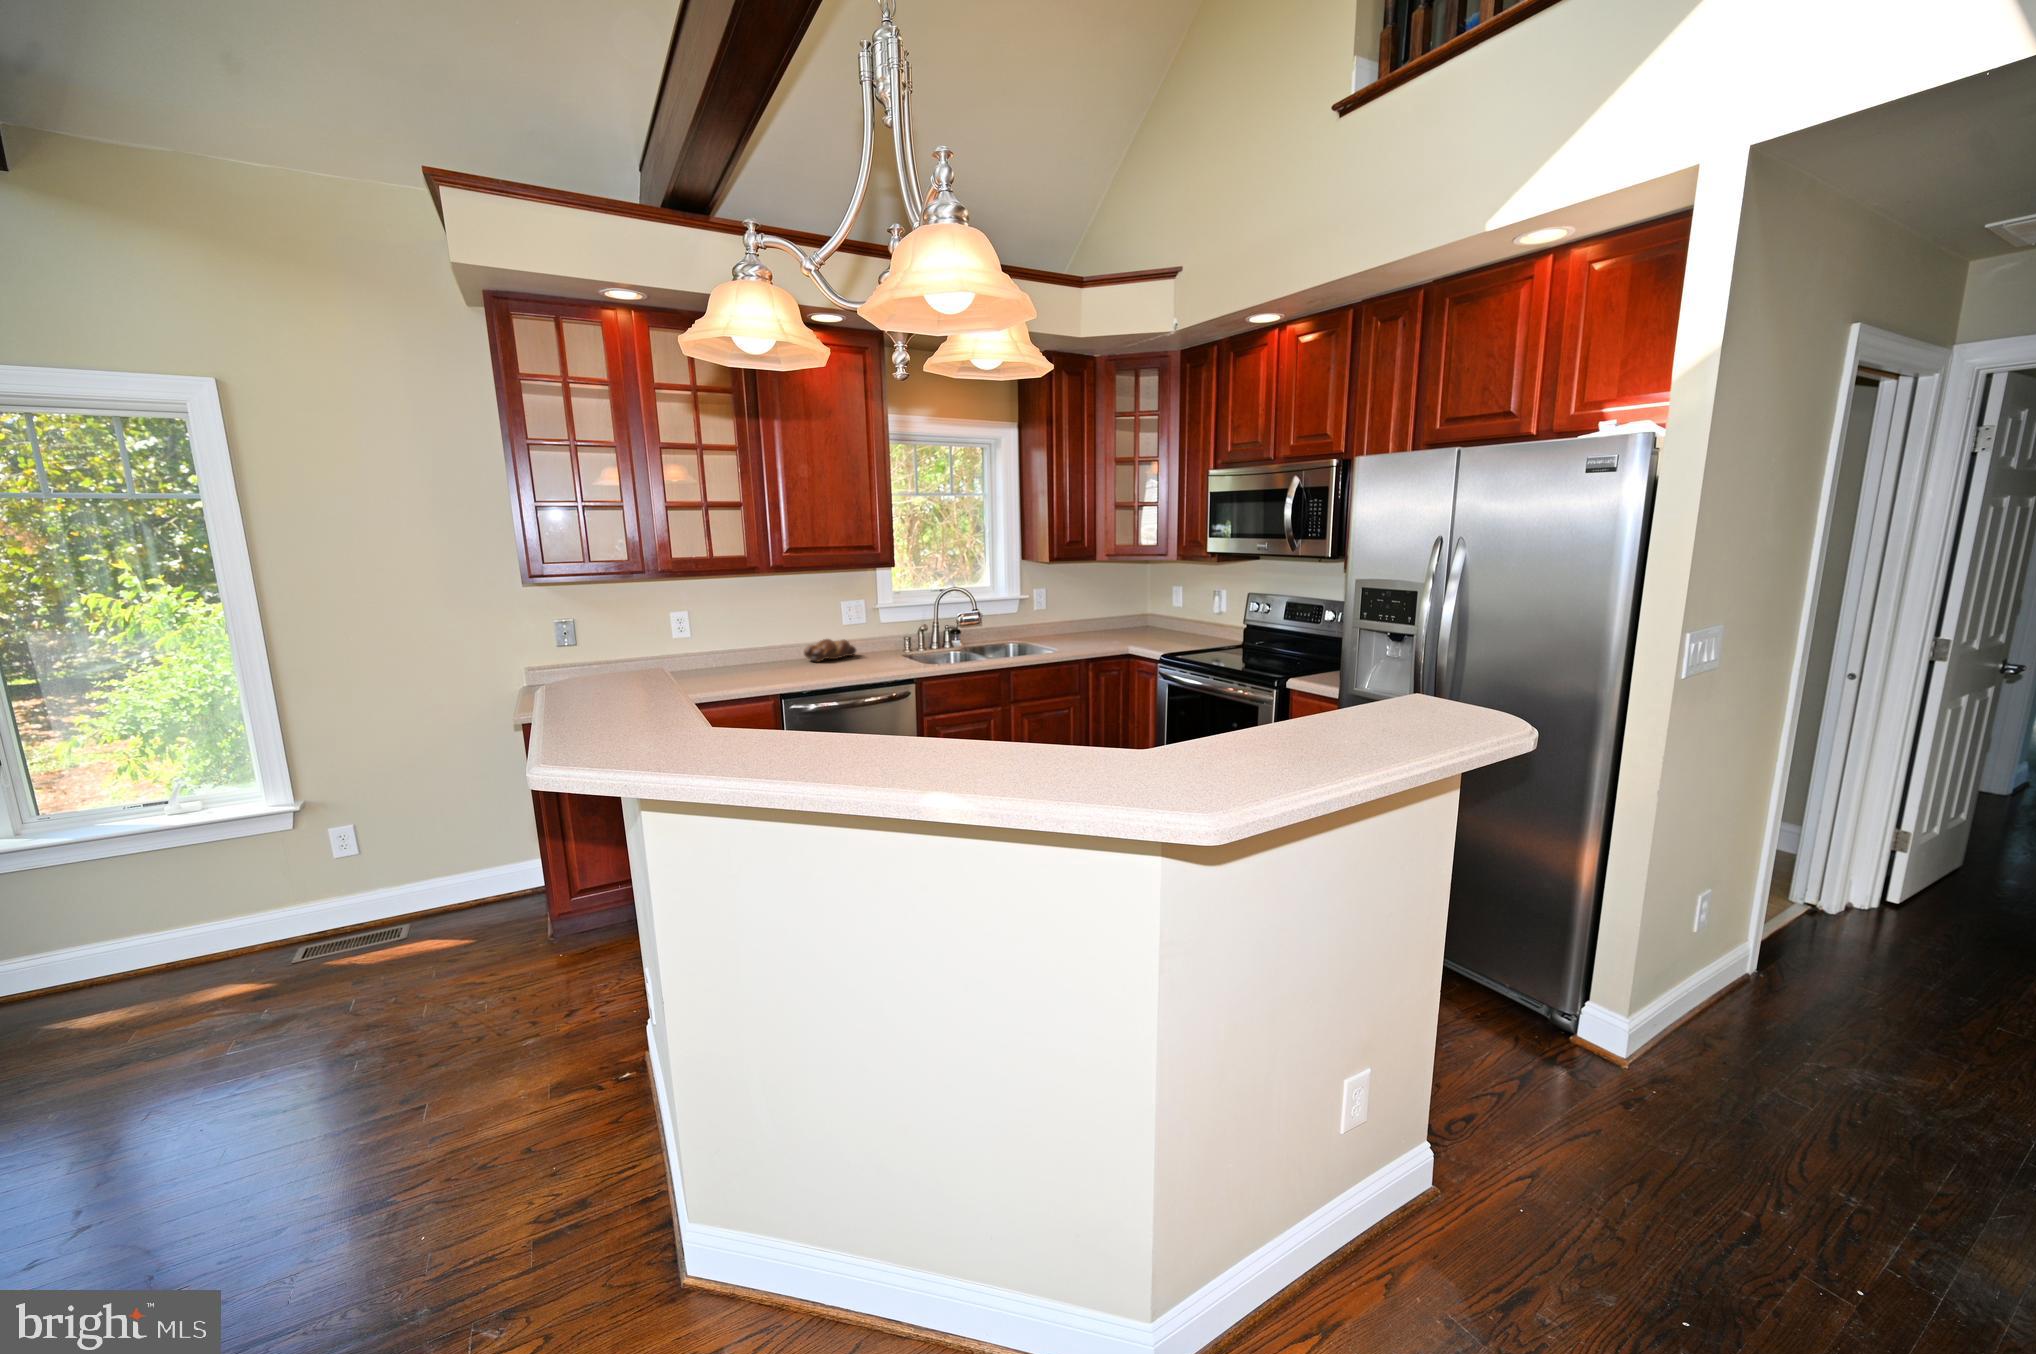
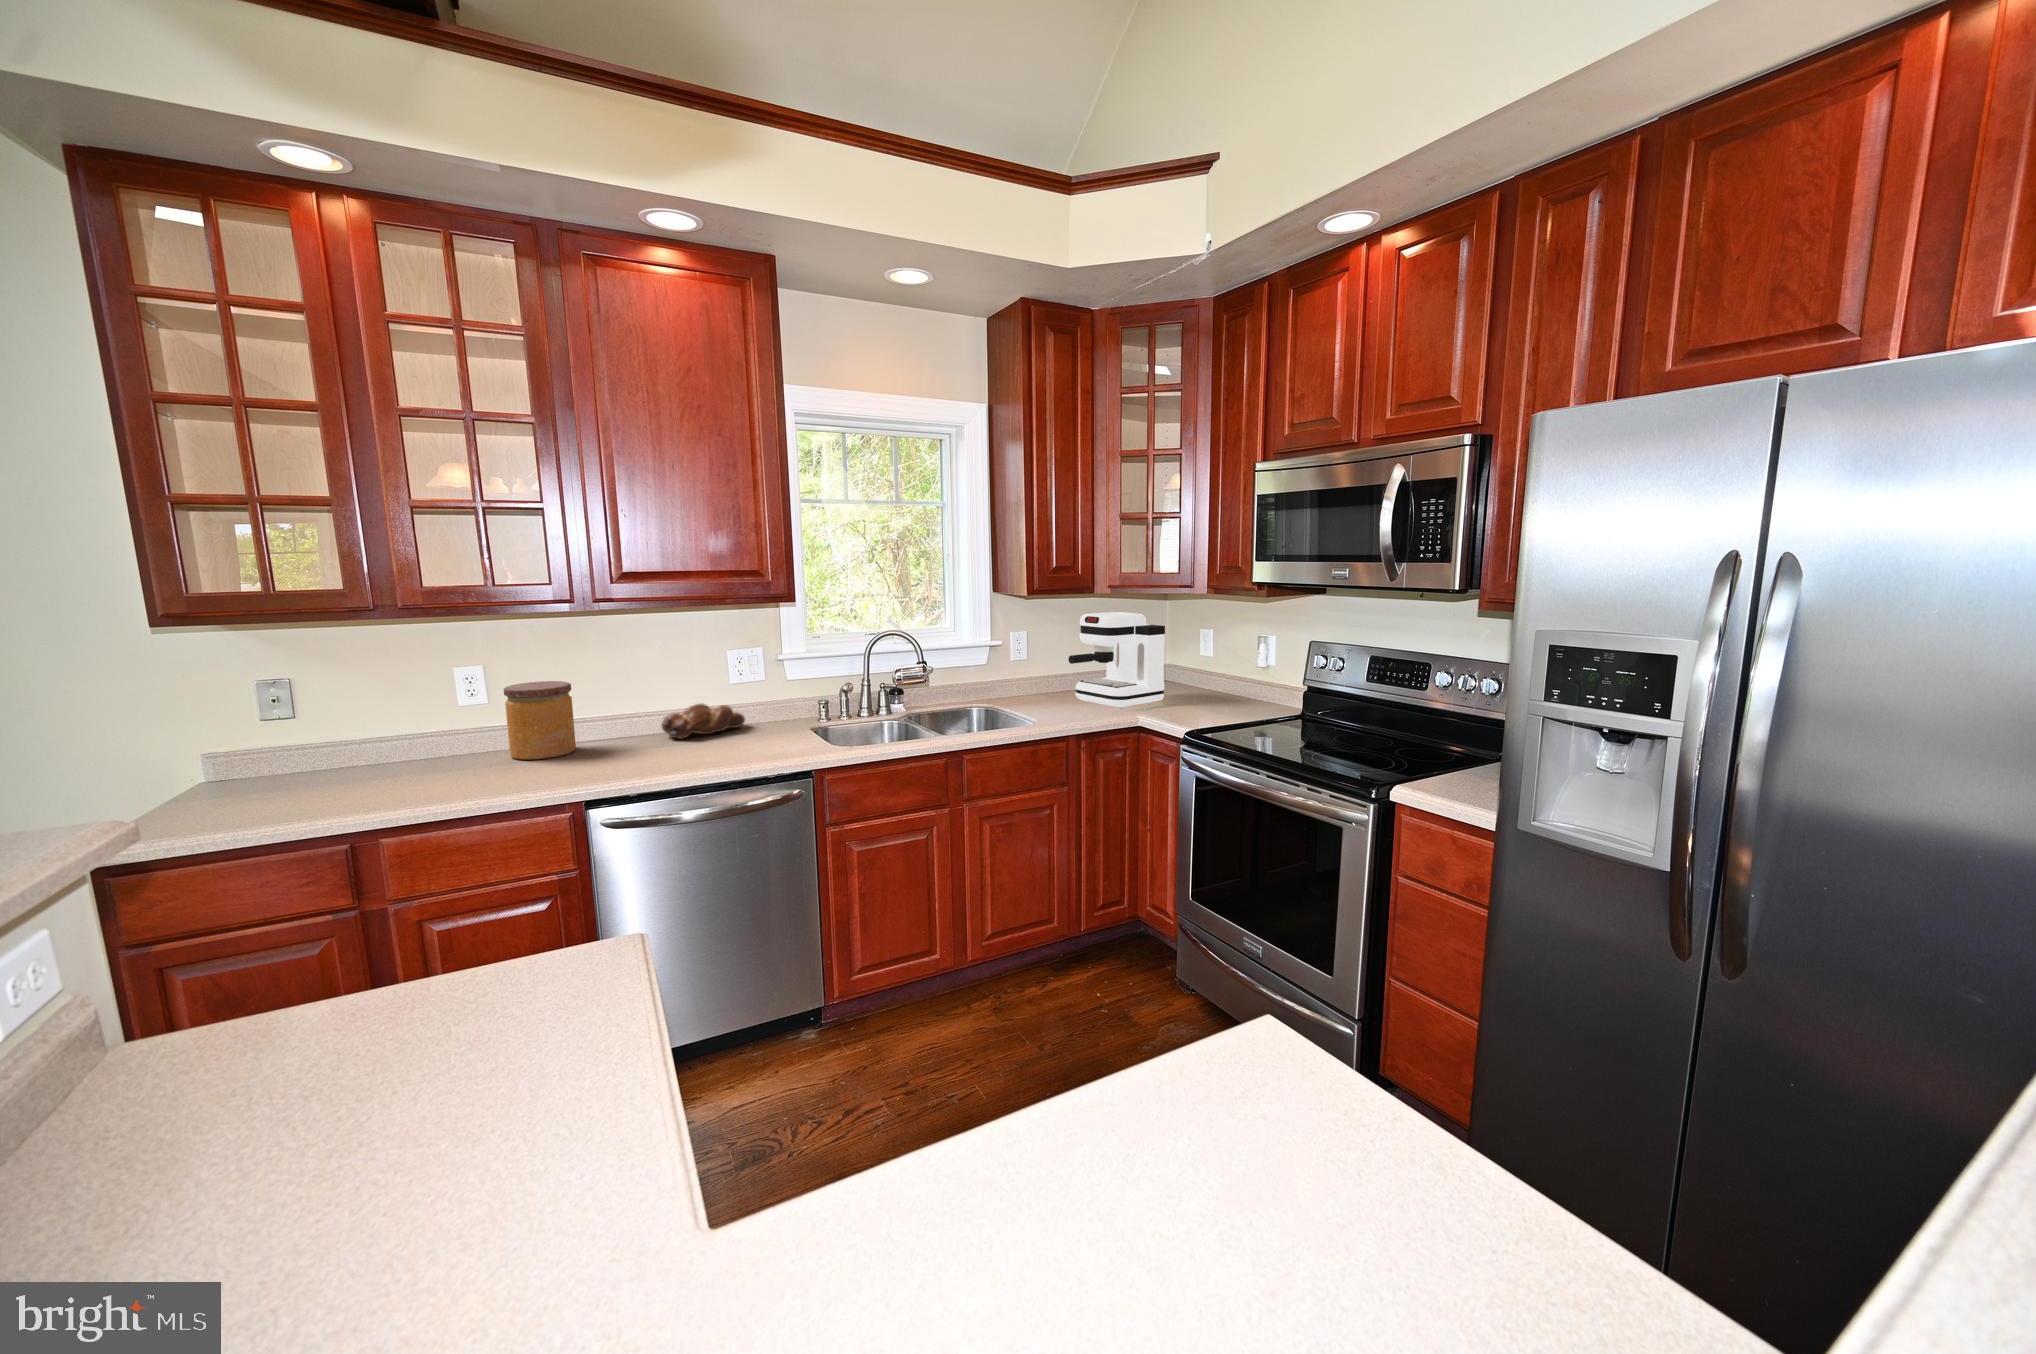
coffee maker: none [1079,575,1148,643] -> present [1068,612,1165,709]
jar: none [709,622,753,673] -> present [504,681,576,760]

